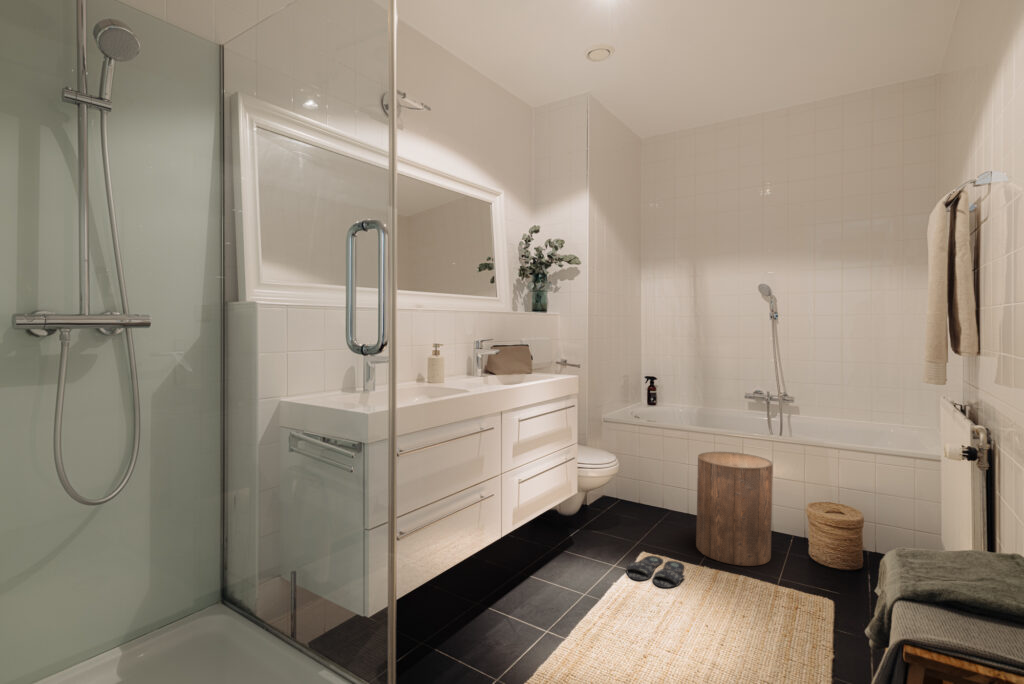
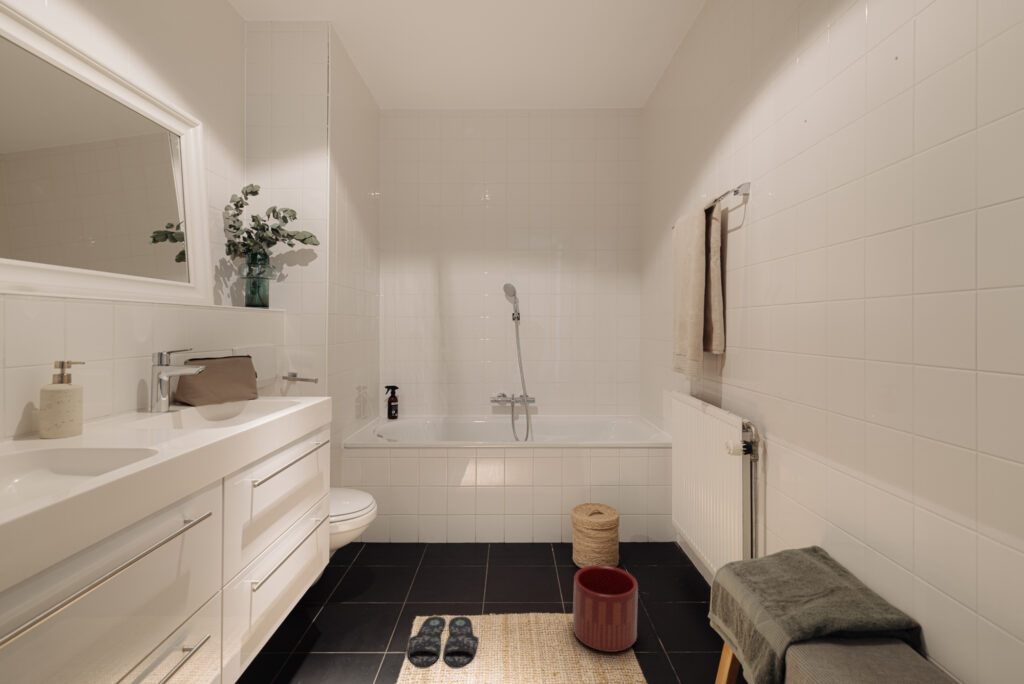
stool: present [696,452,773,566] -> none [471,468,549,600]
planter: none [775,544,843,620] -> present [573,565,638,652]

